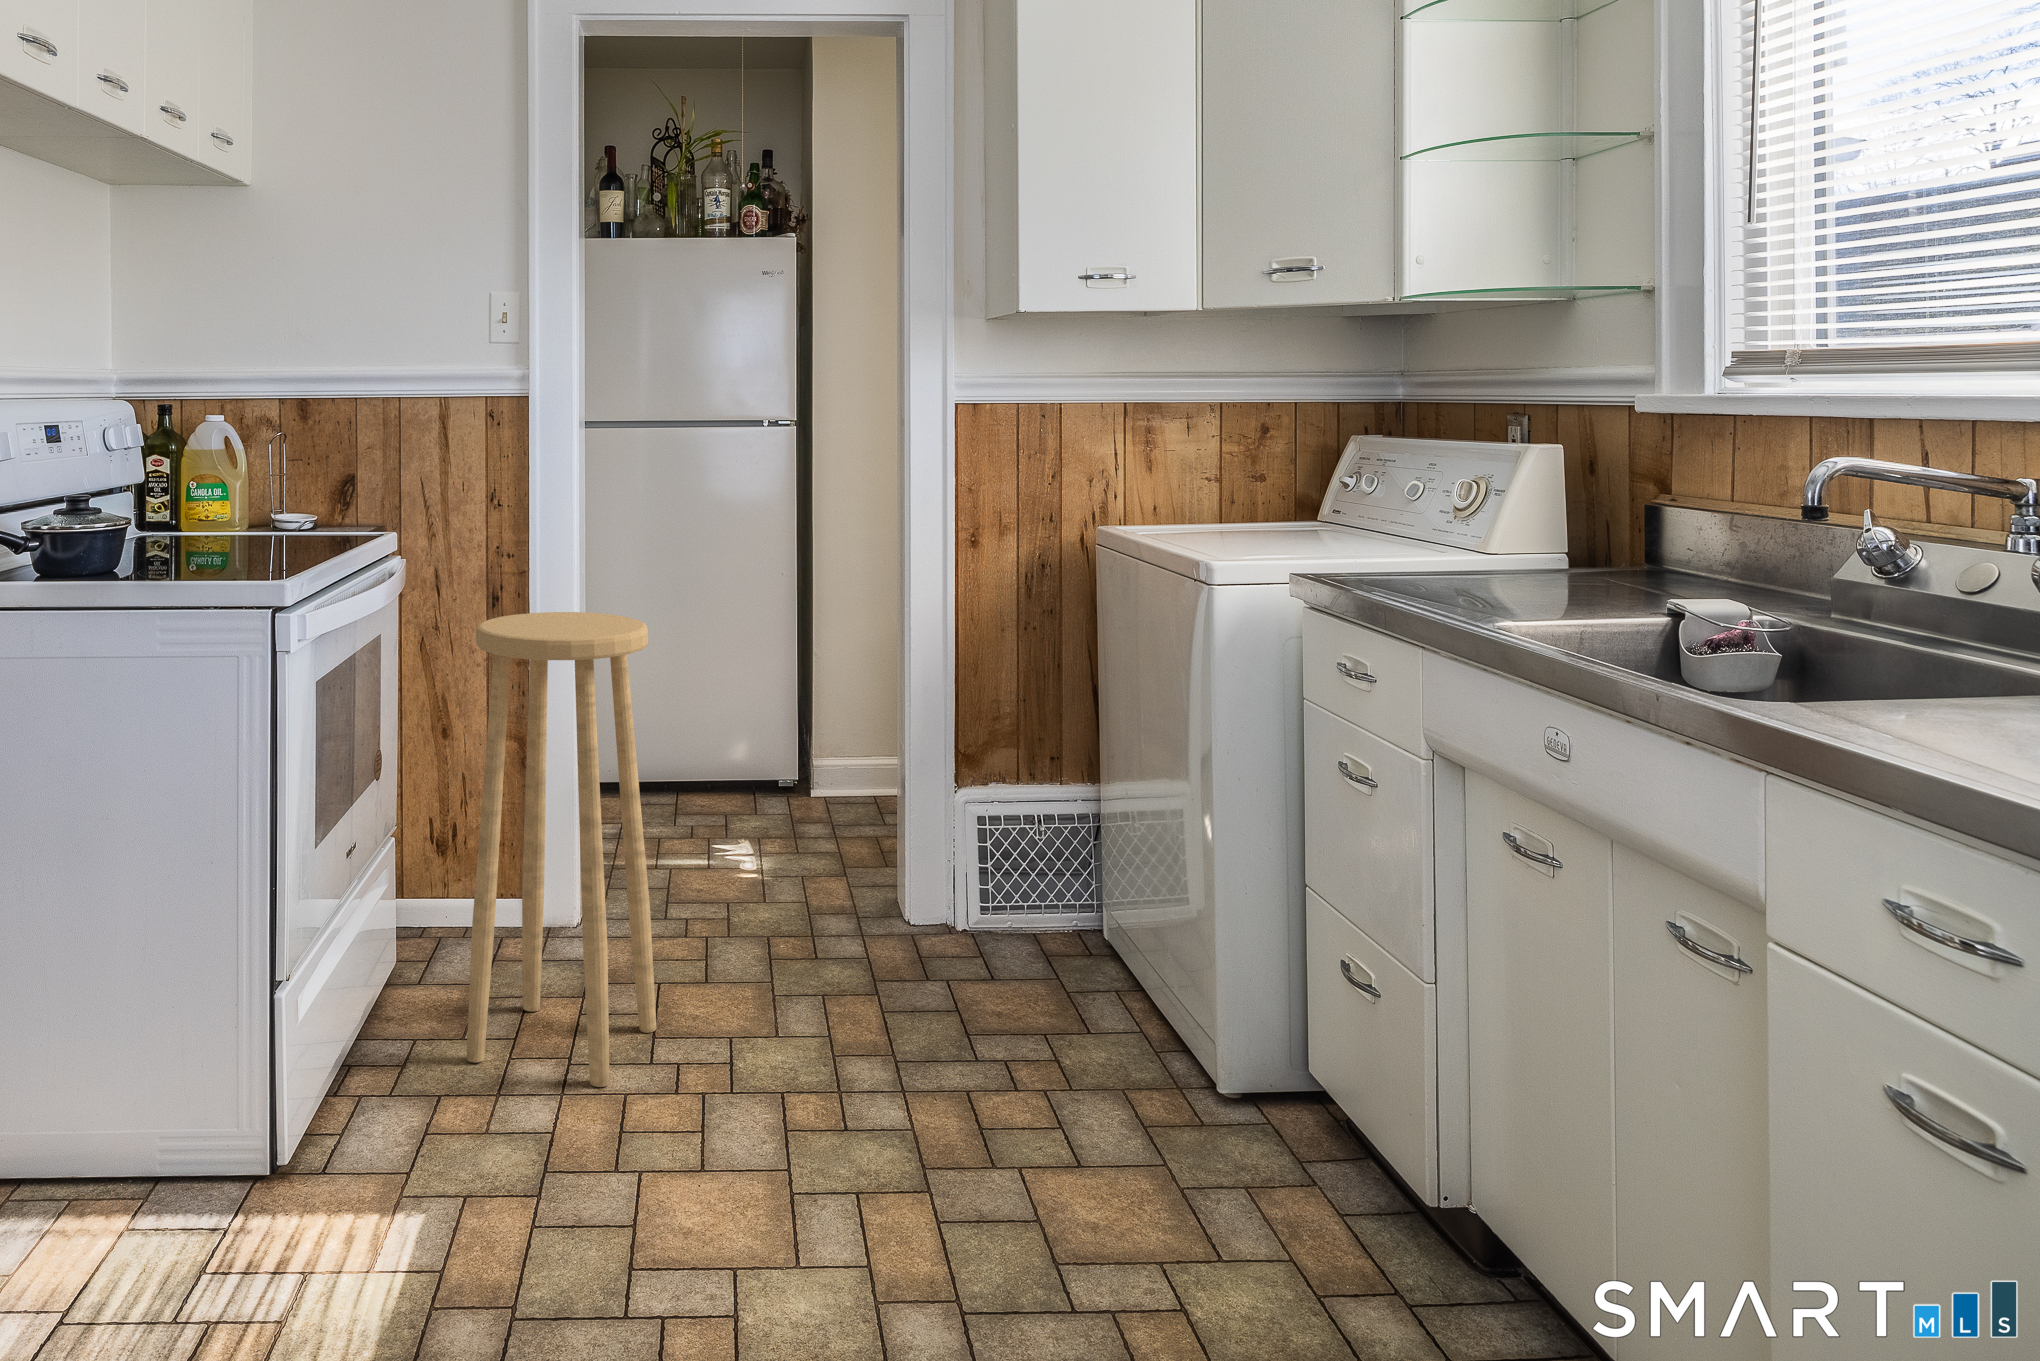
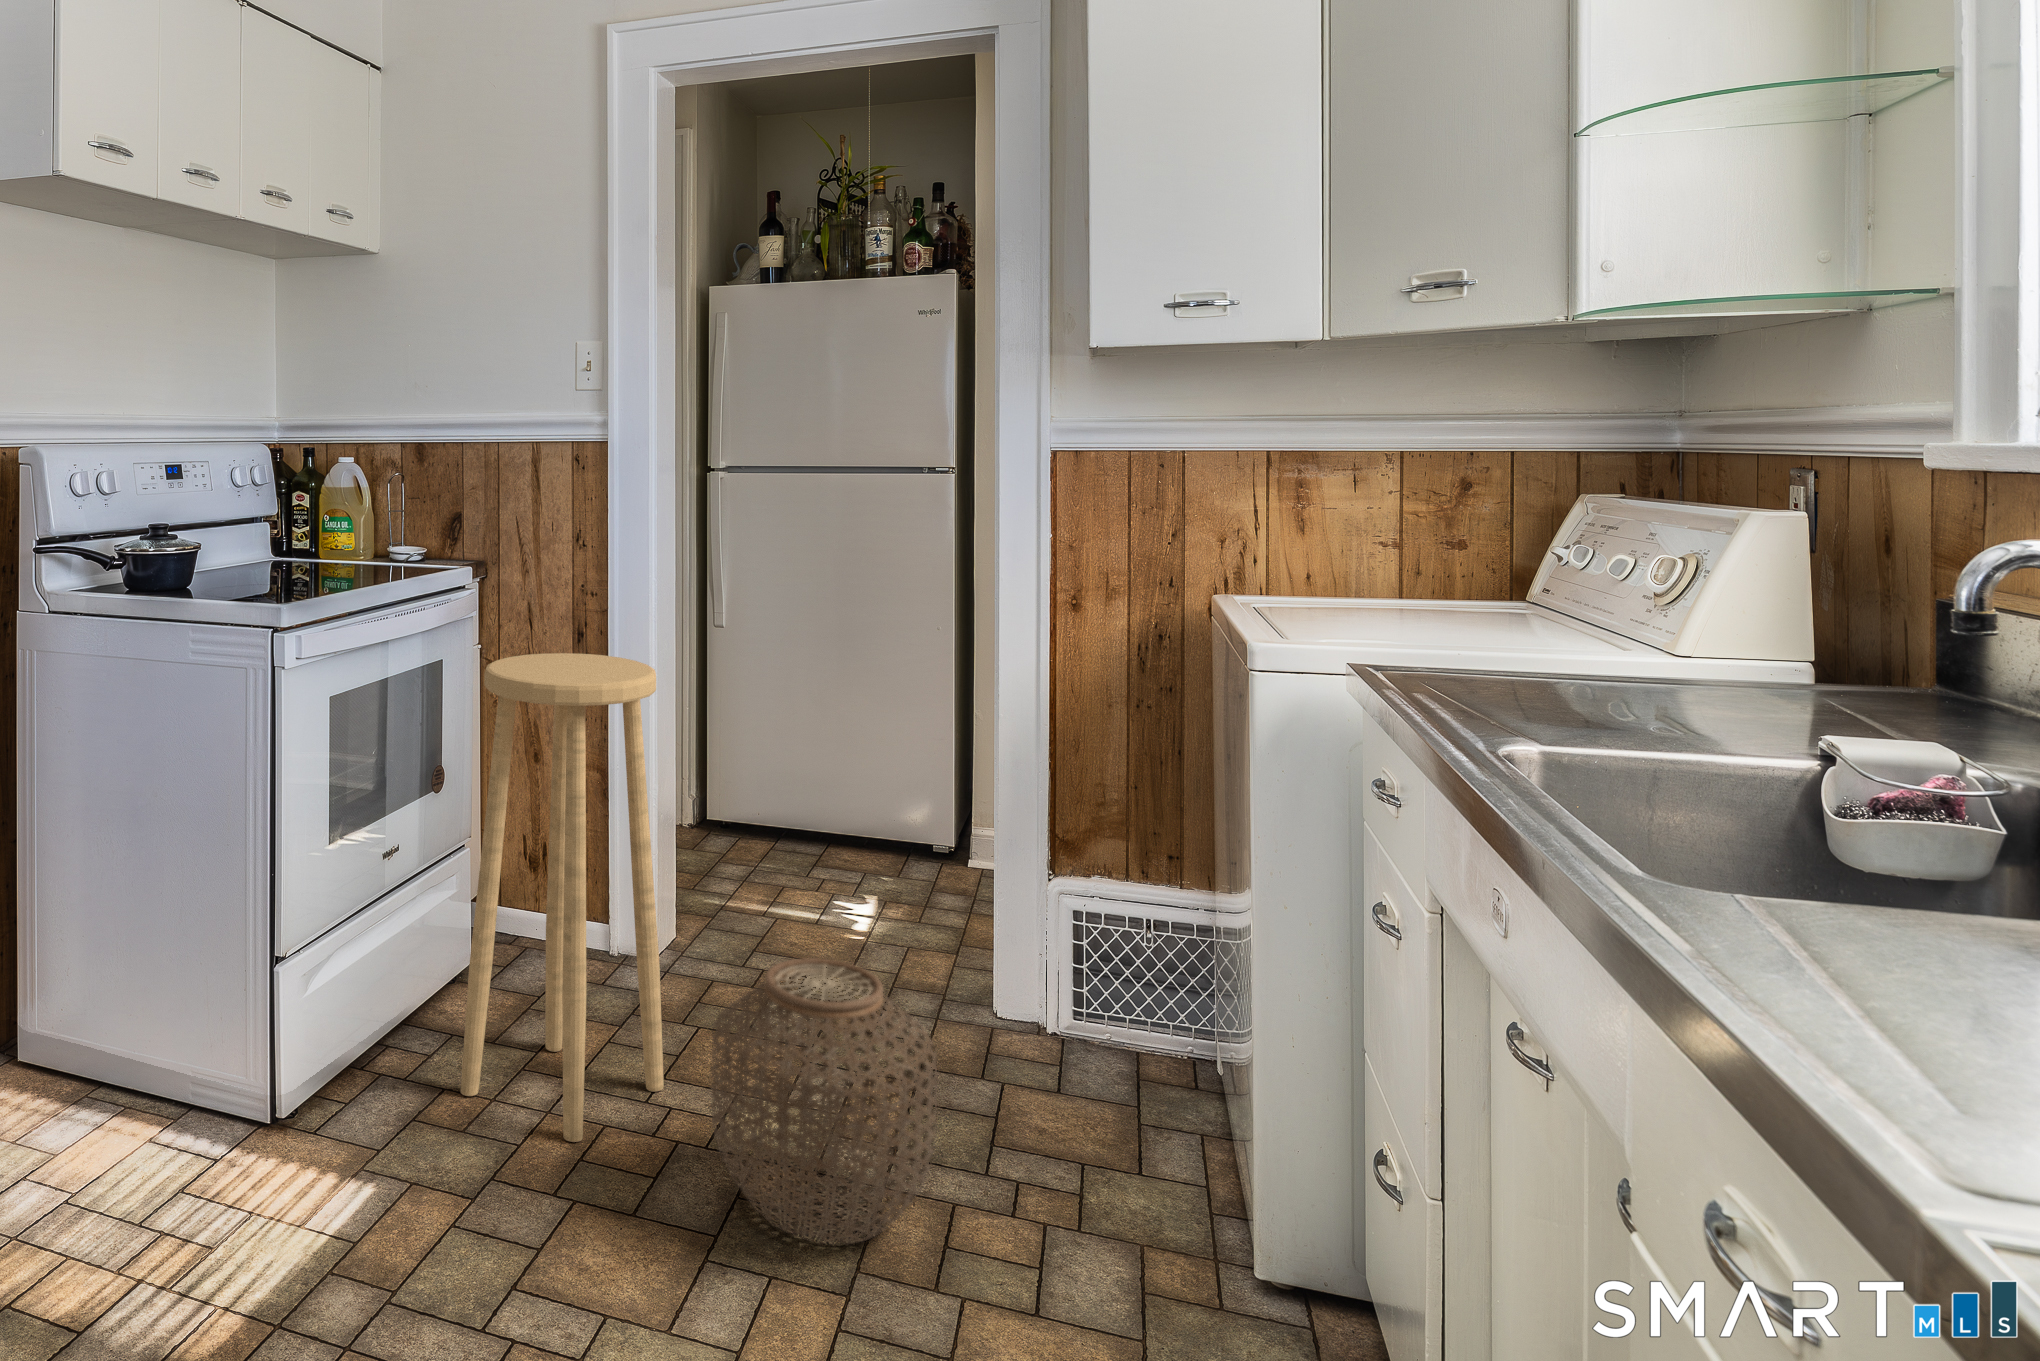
woven basket: none [753,877,964,1134] -> present [711,958,937,1244]

